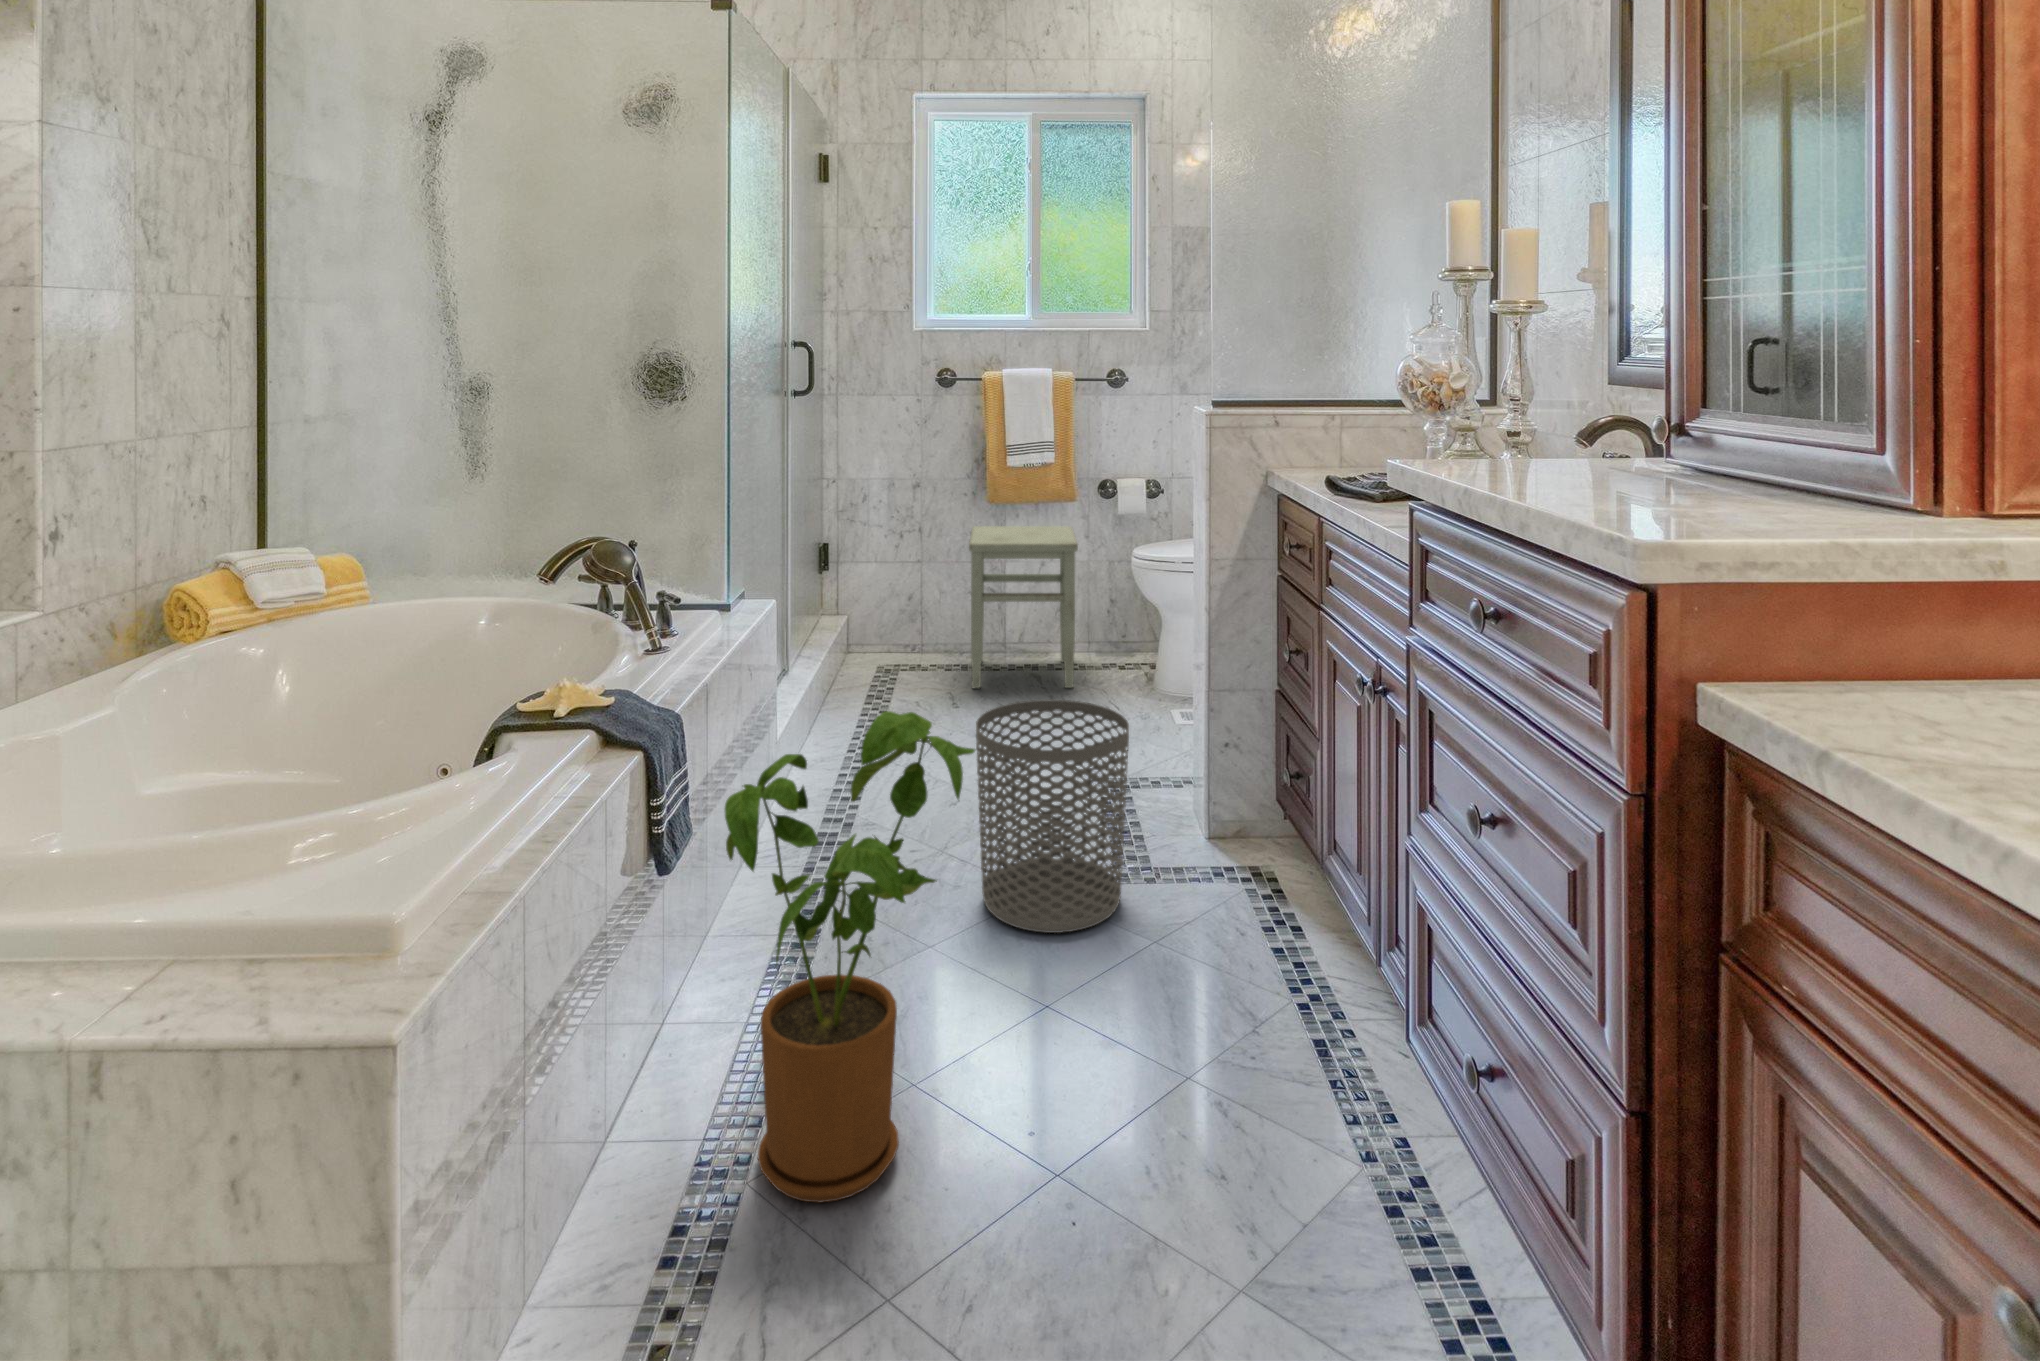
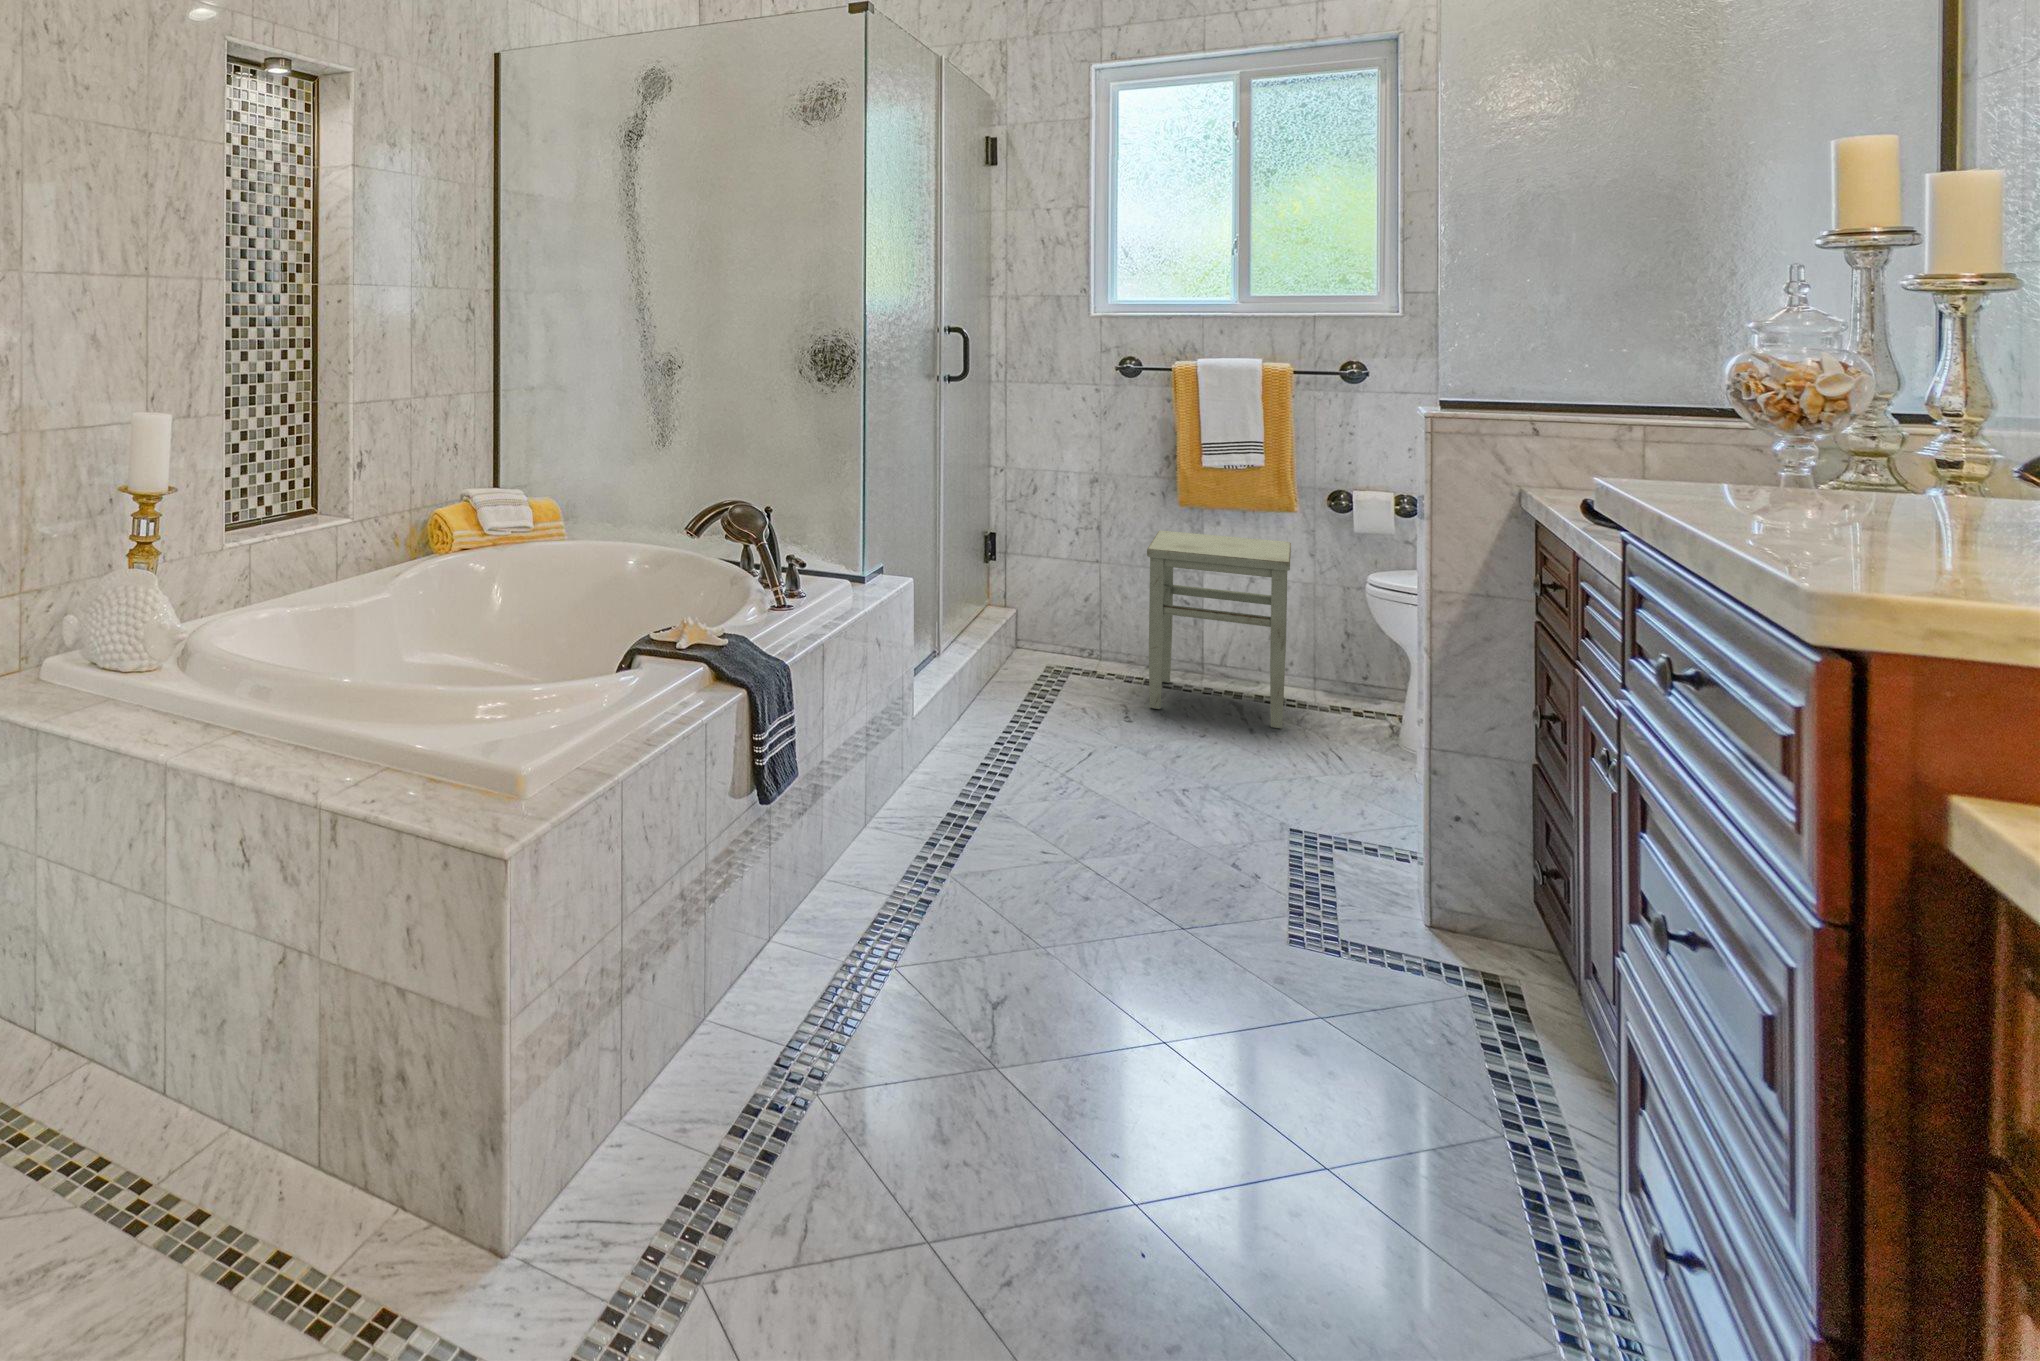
waste bin: present [976,700,1129,933] -> none [1104,719,1297,977]
house plant: present [725,711,975,1202] -> none [806,687,1062,1130]

